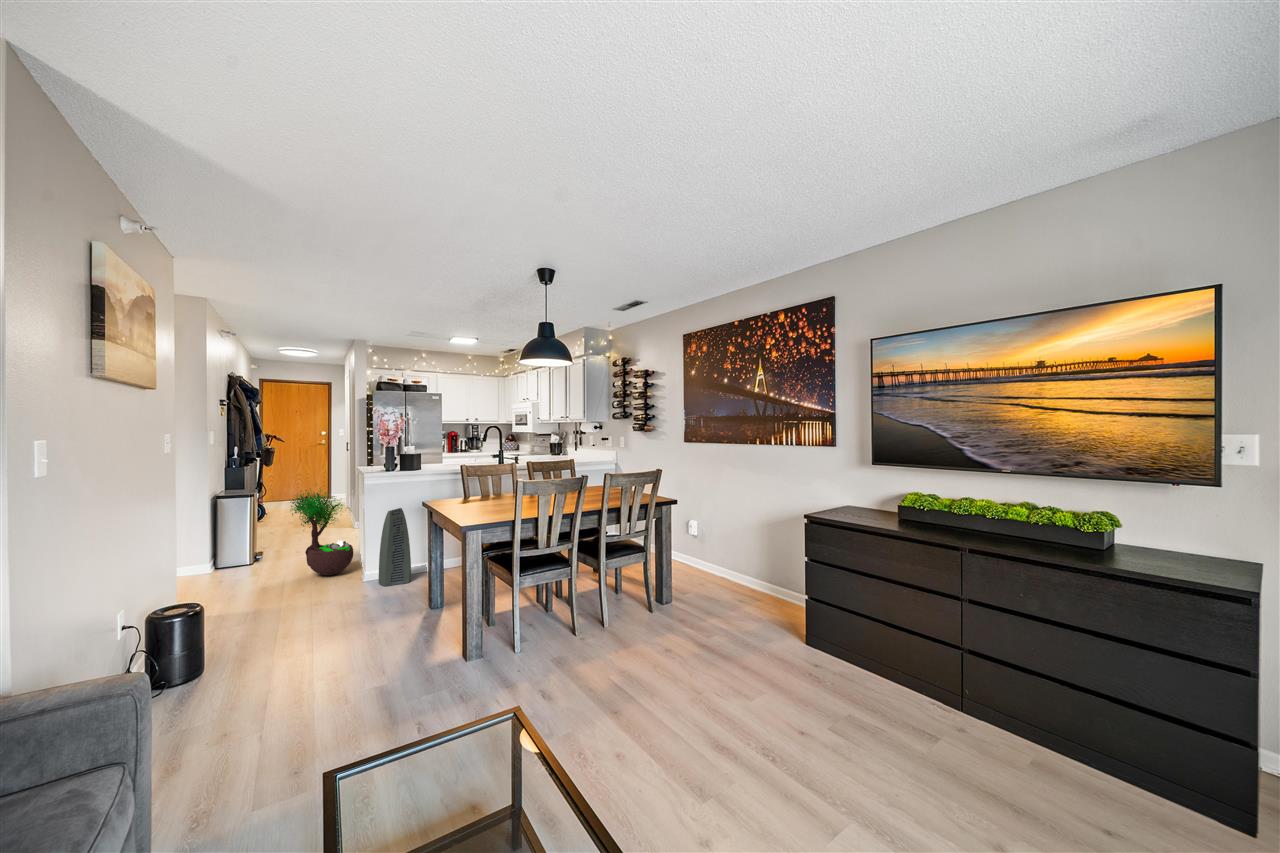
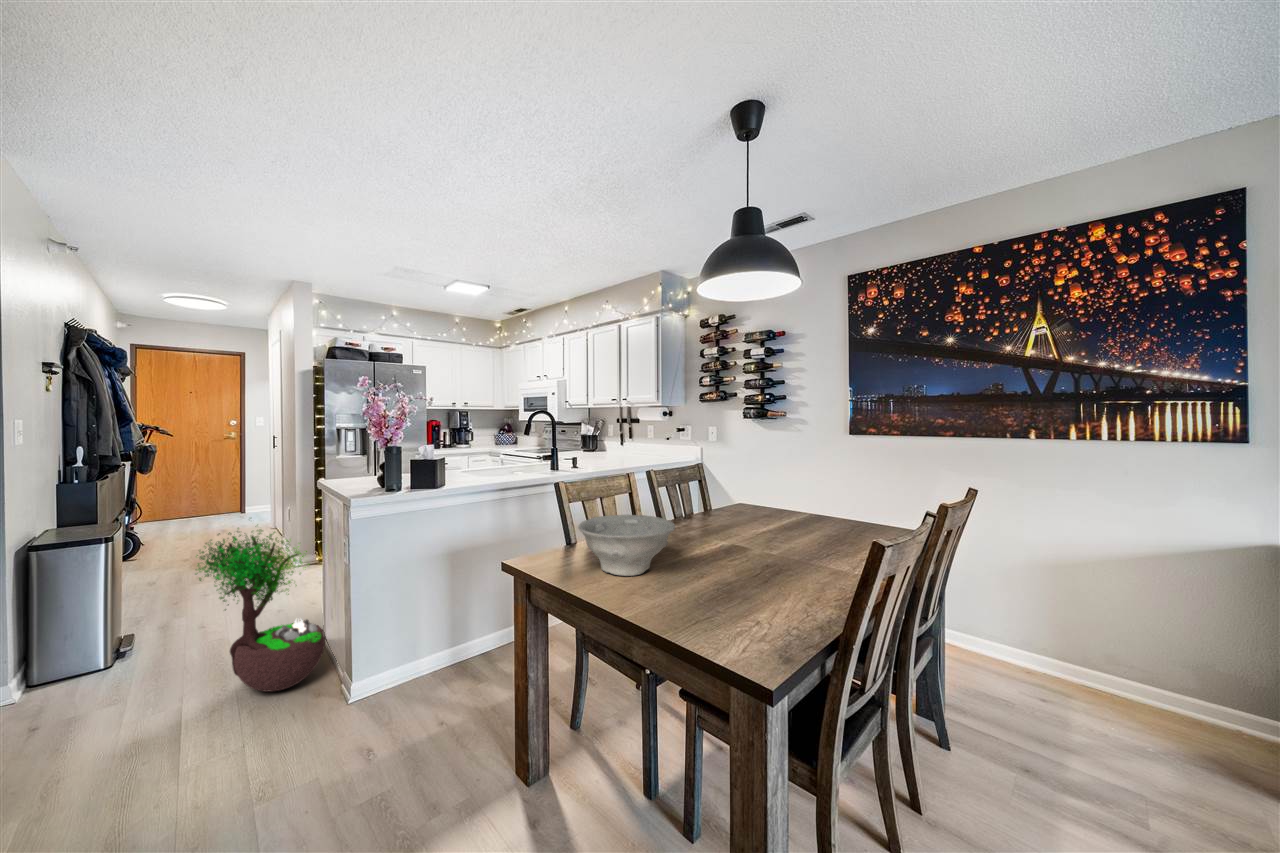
bowl: none [445,480,494,505] -> present [578,515,675,576]
air purifier: present [379,508,411,586] -> none [385,559,448,715]

